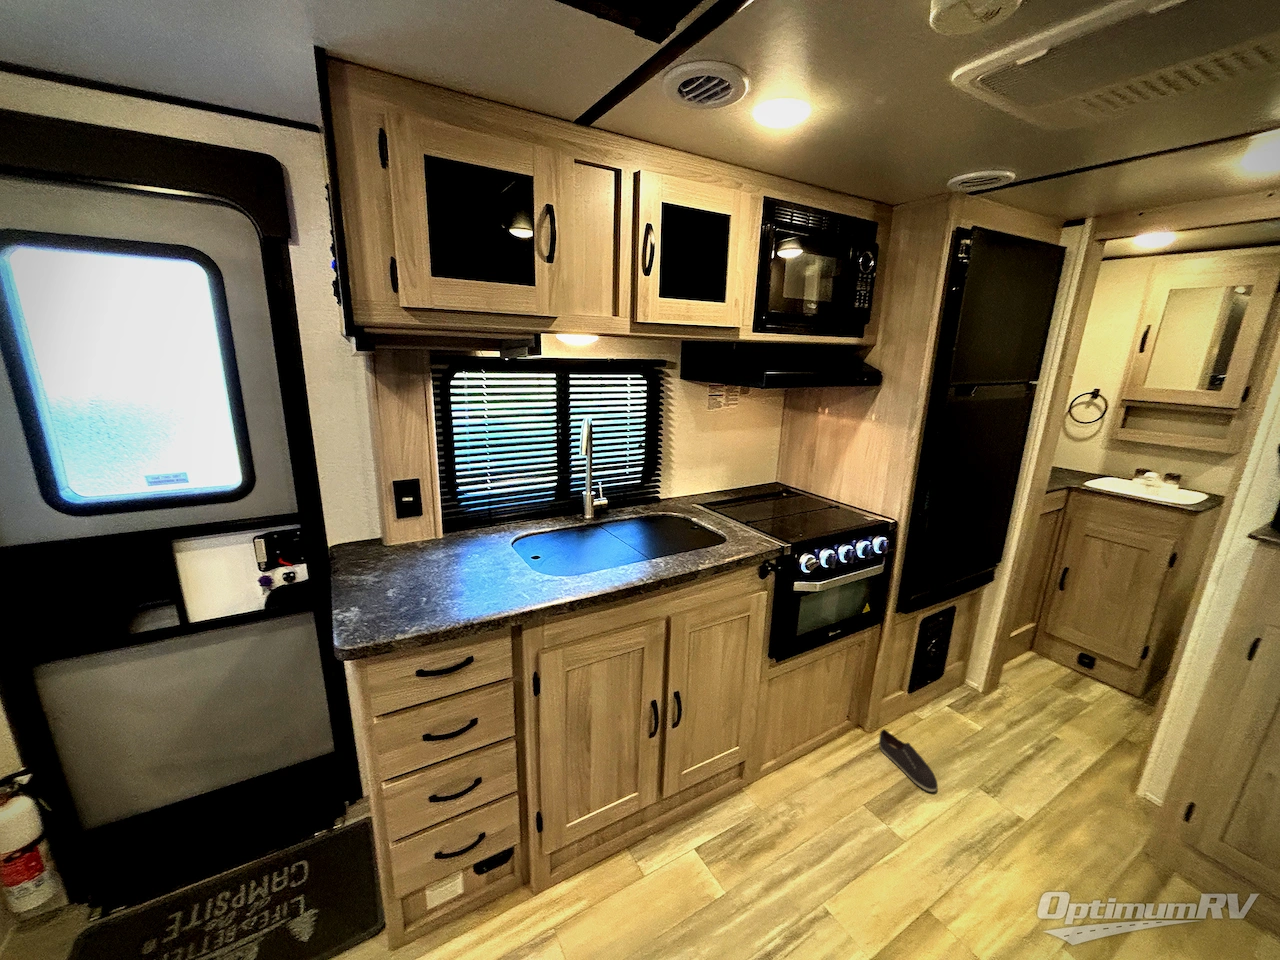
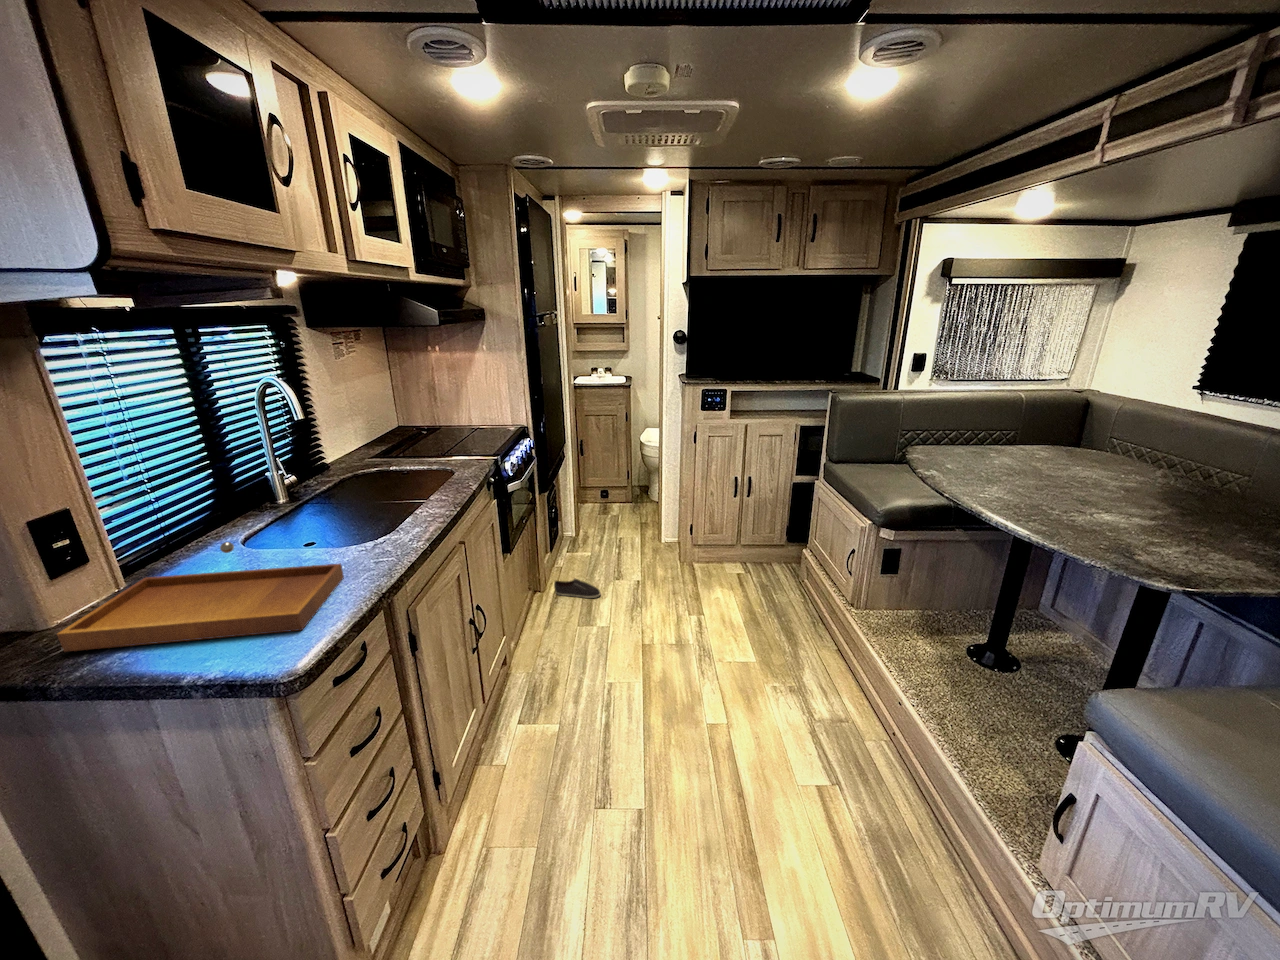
tray: none [382,534,503,619] -> present [57,542,344,651]

